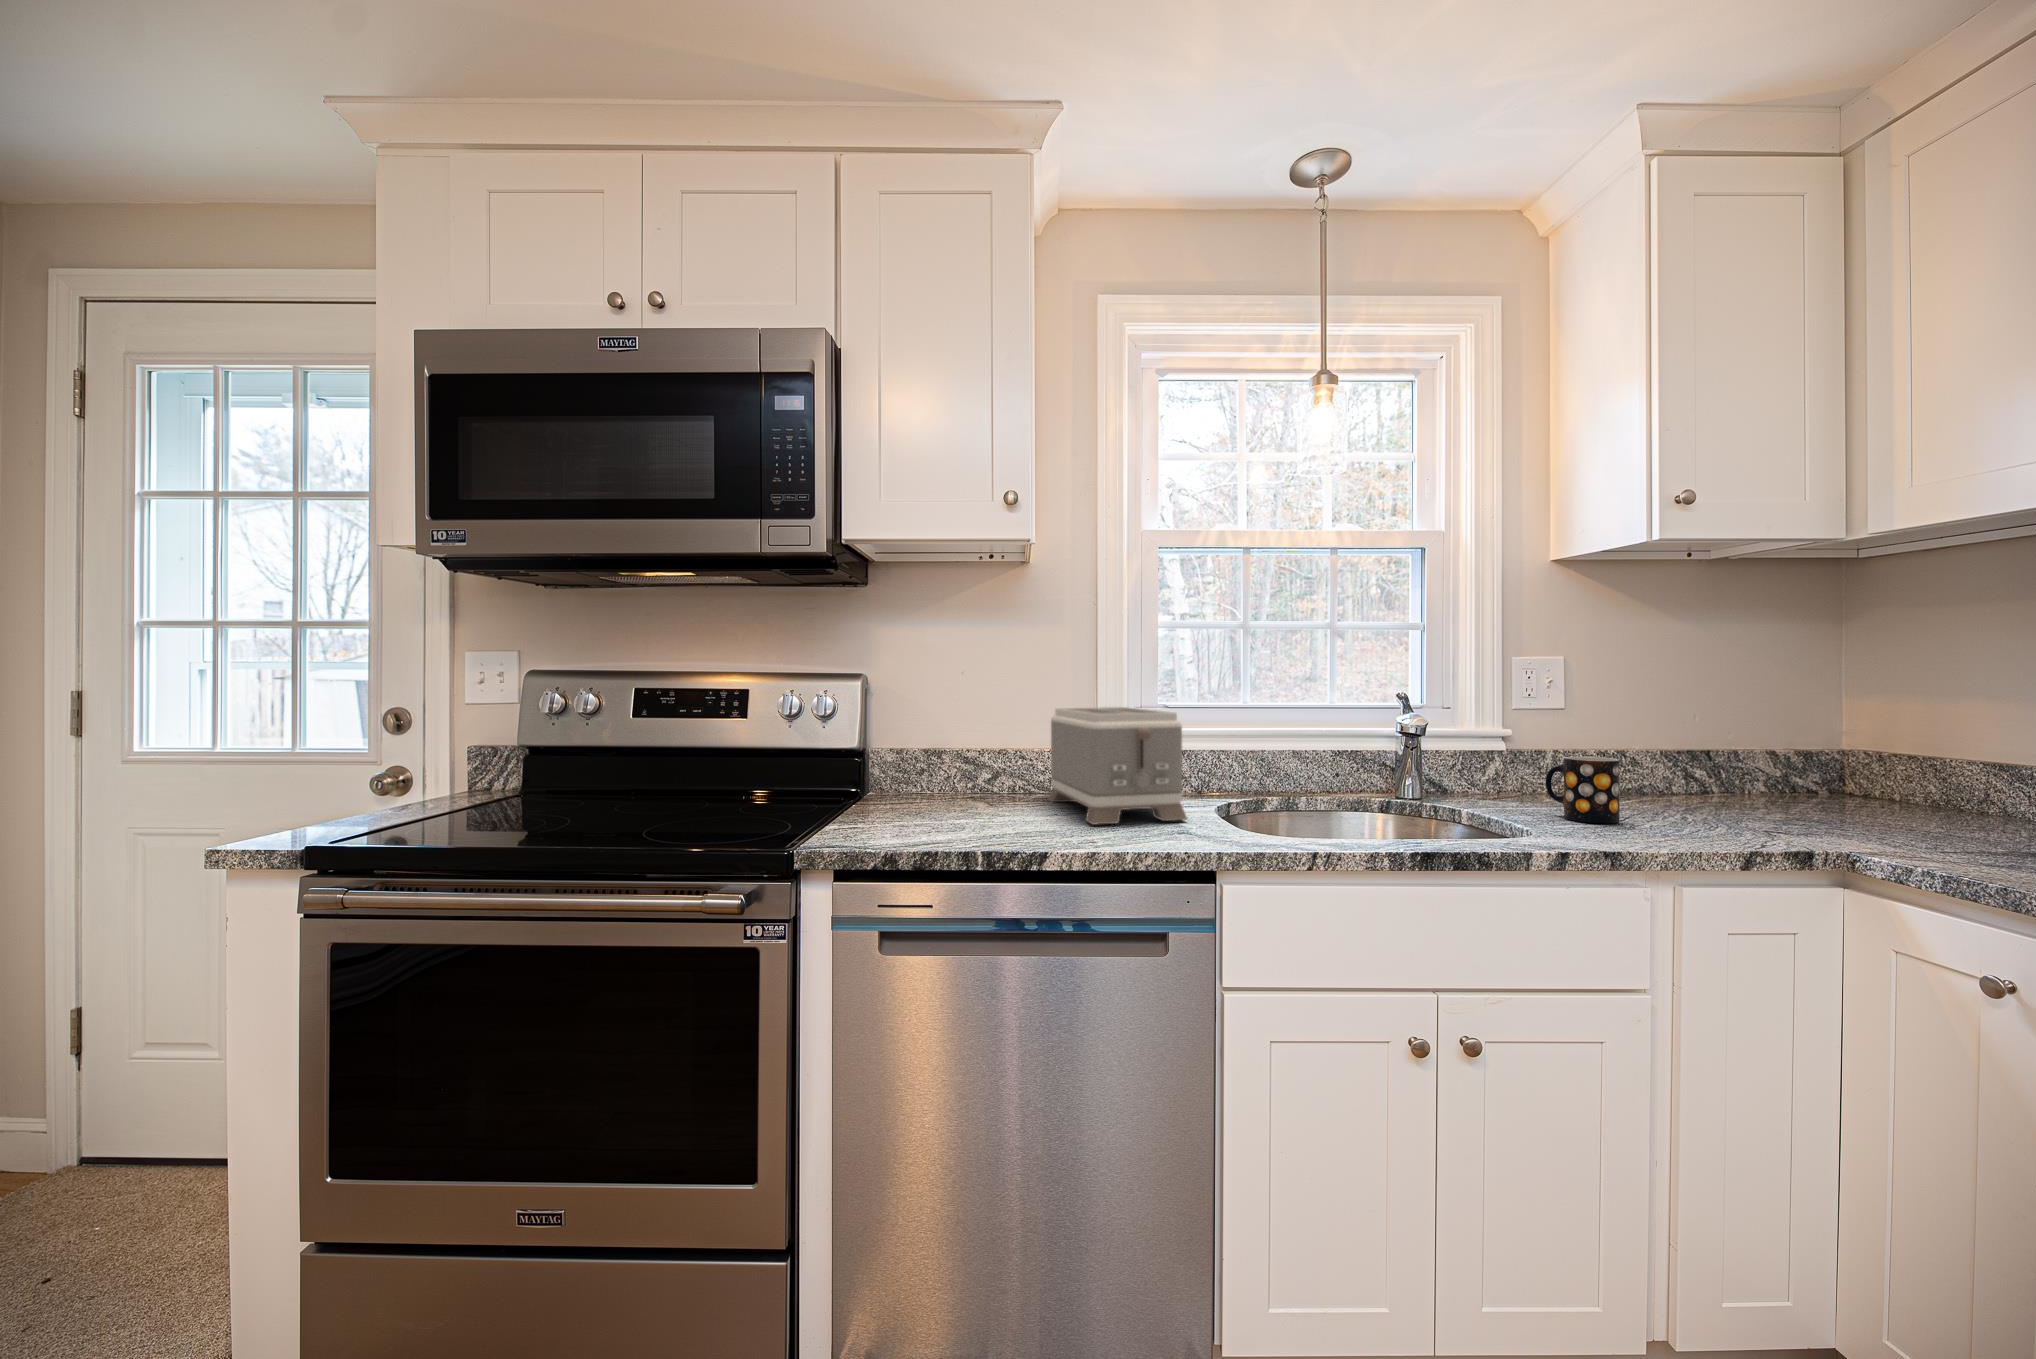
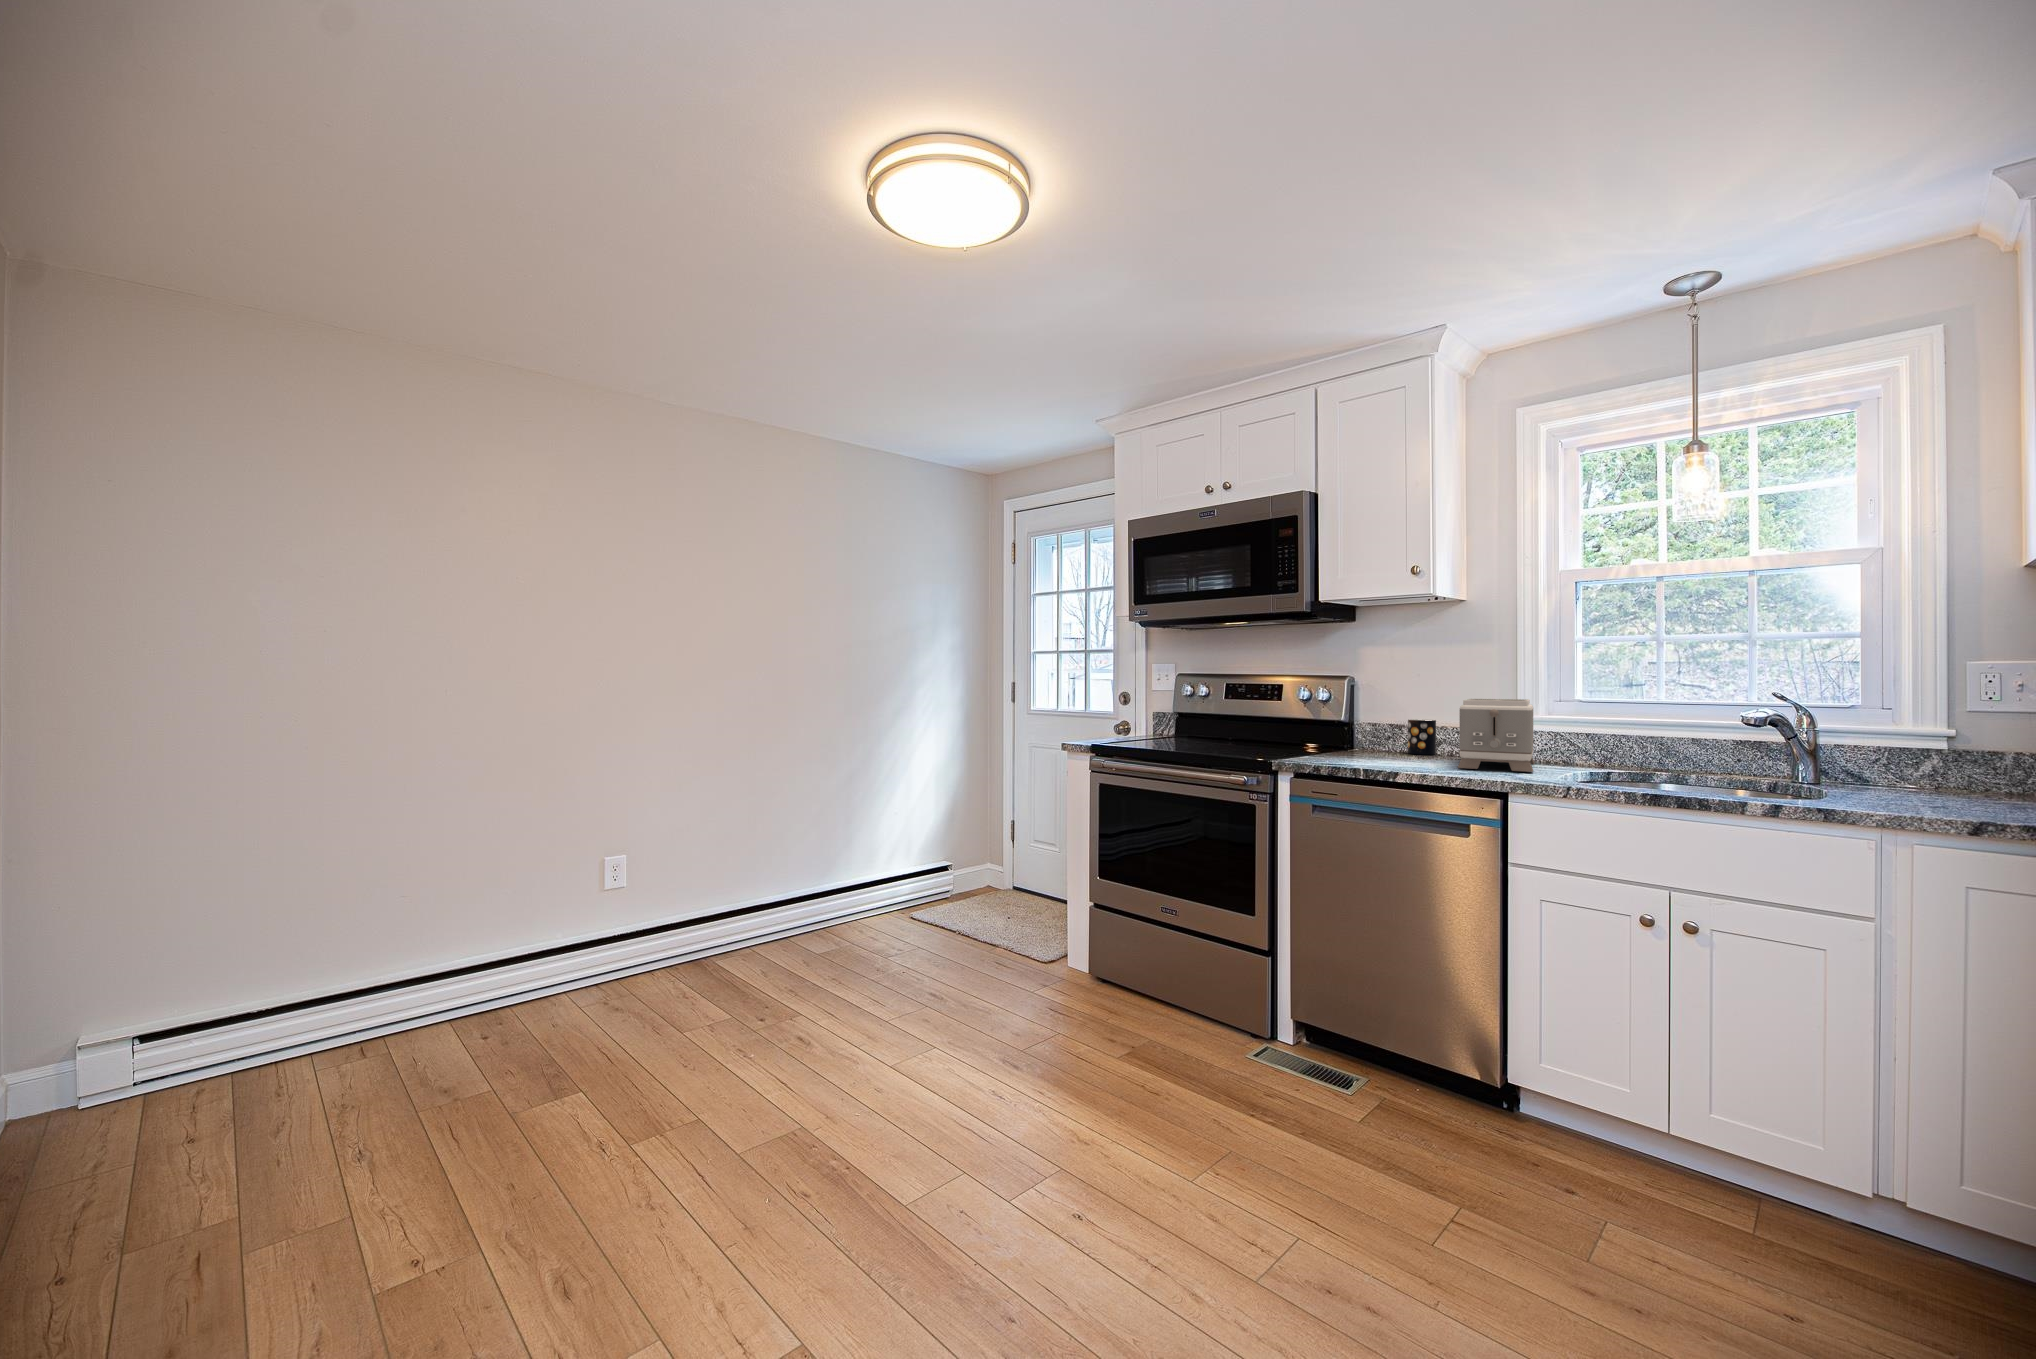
mug: present [1546,756,1620,823] -> present [1408,719,1436,755]

